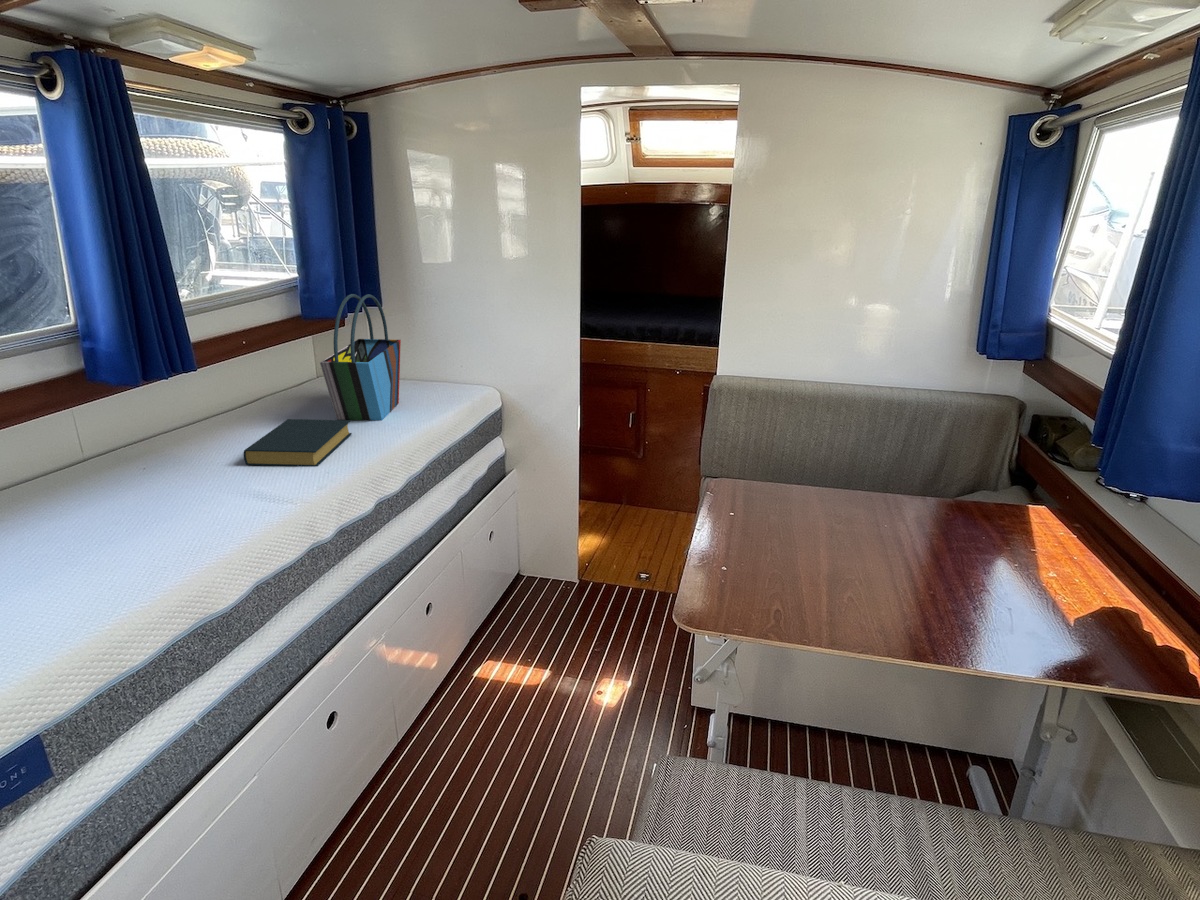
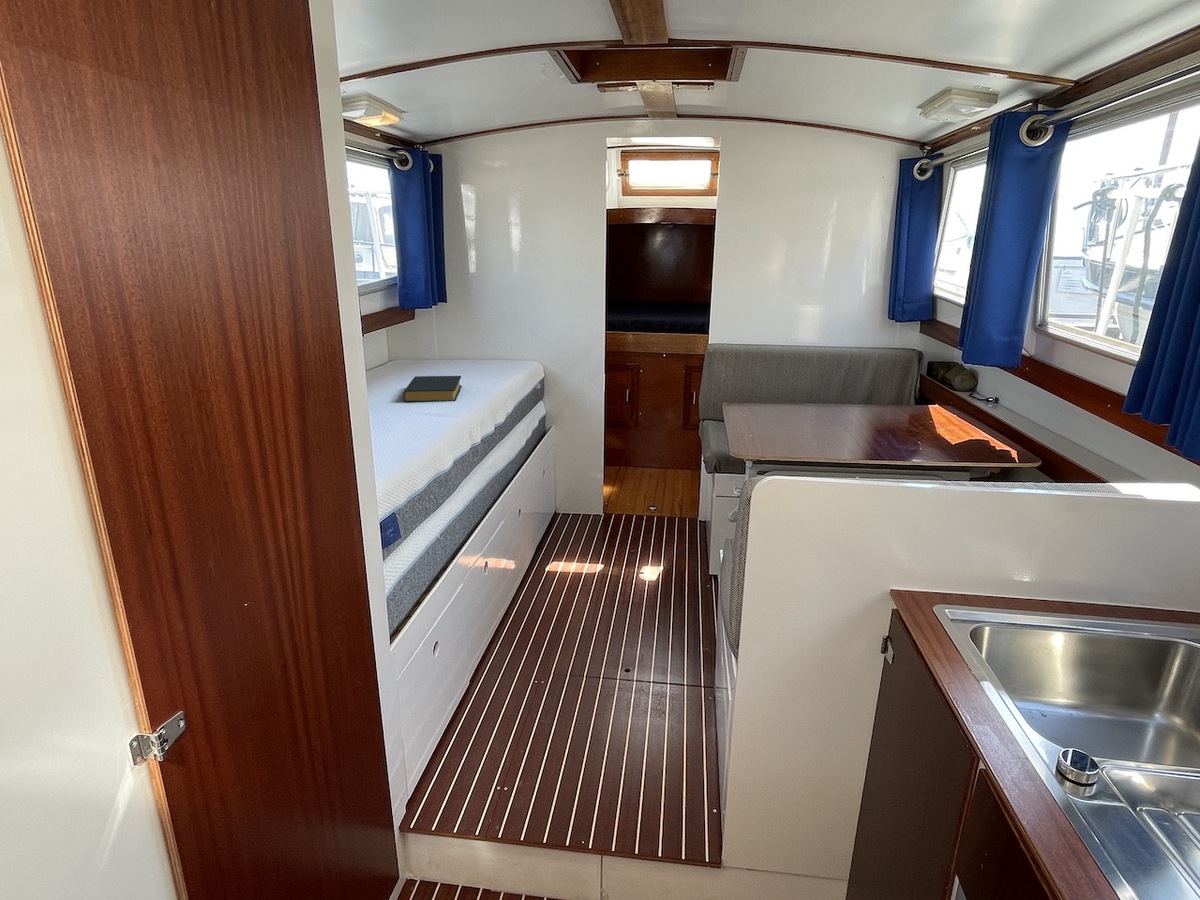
tote bag: present [320,294,401,420] -> none [436,288,478,380]

